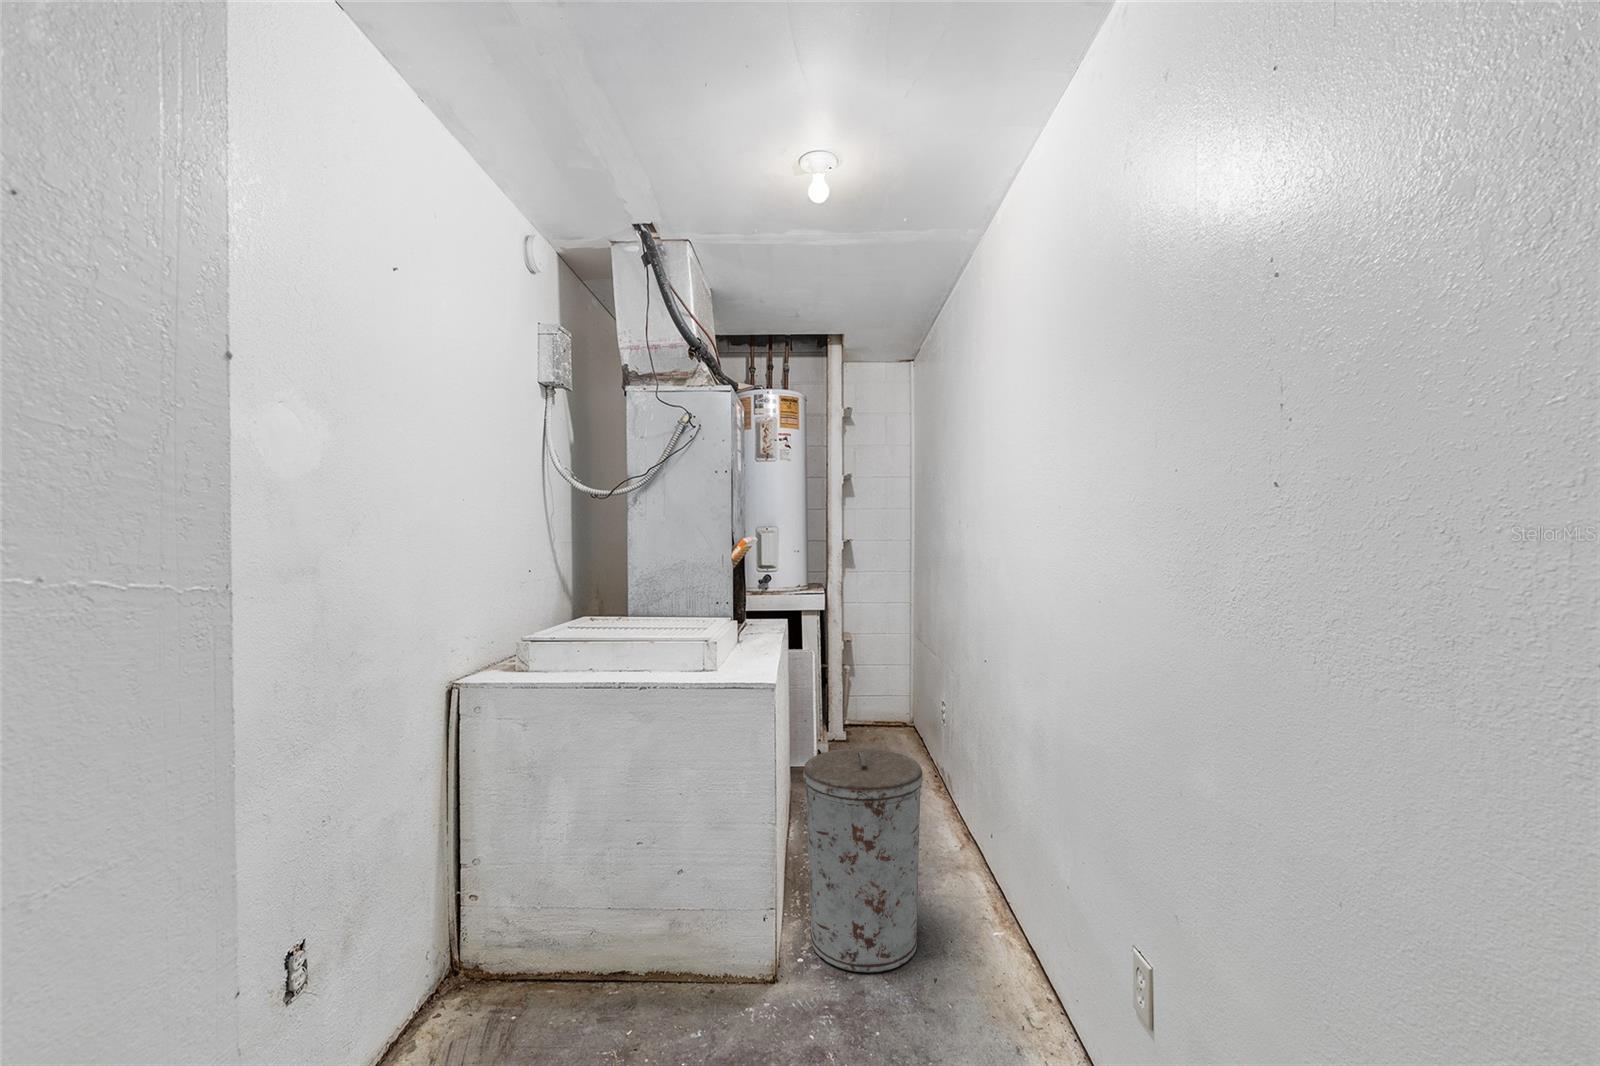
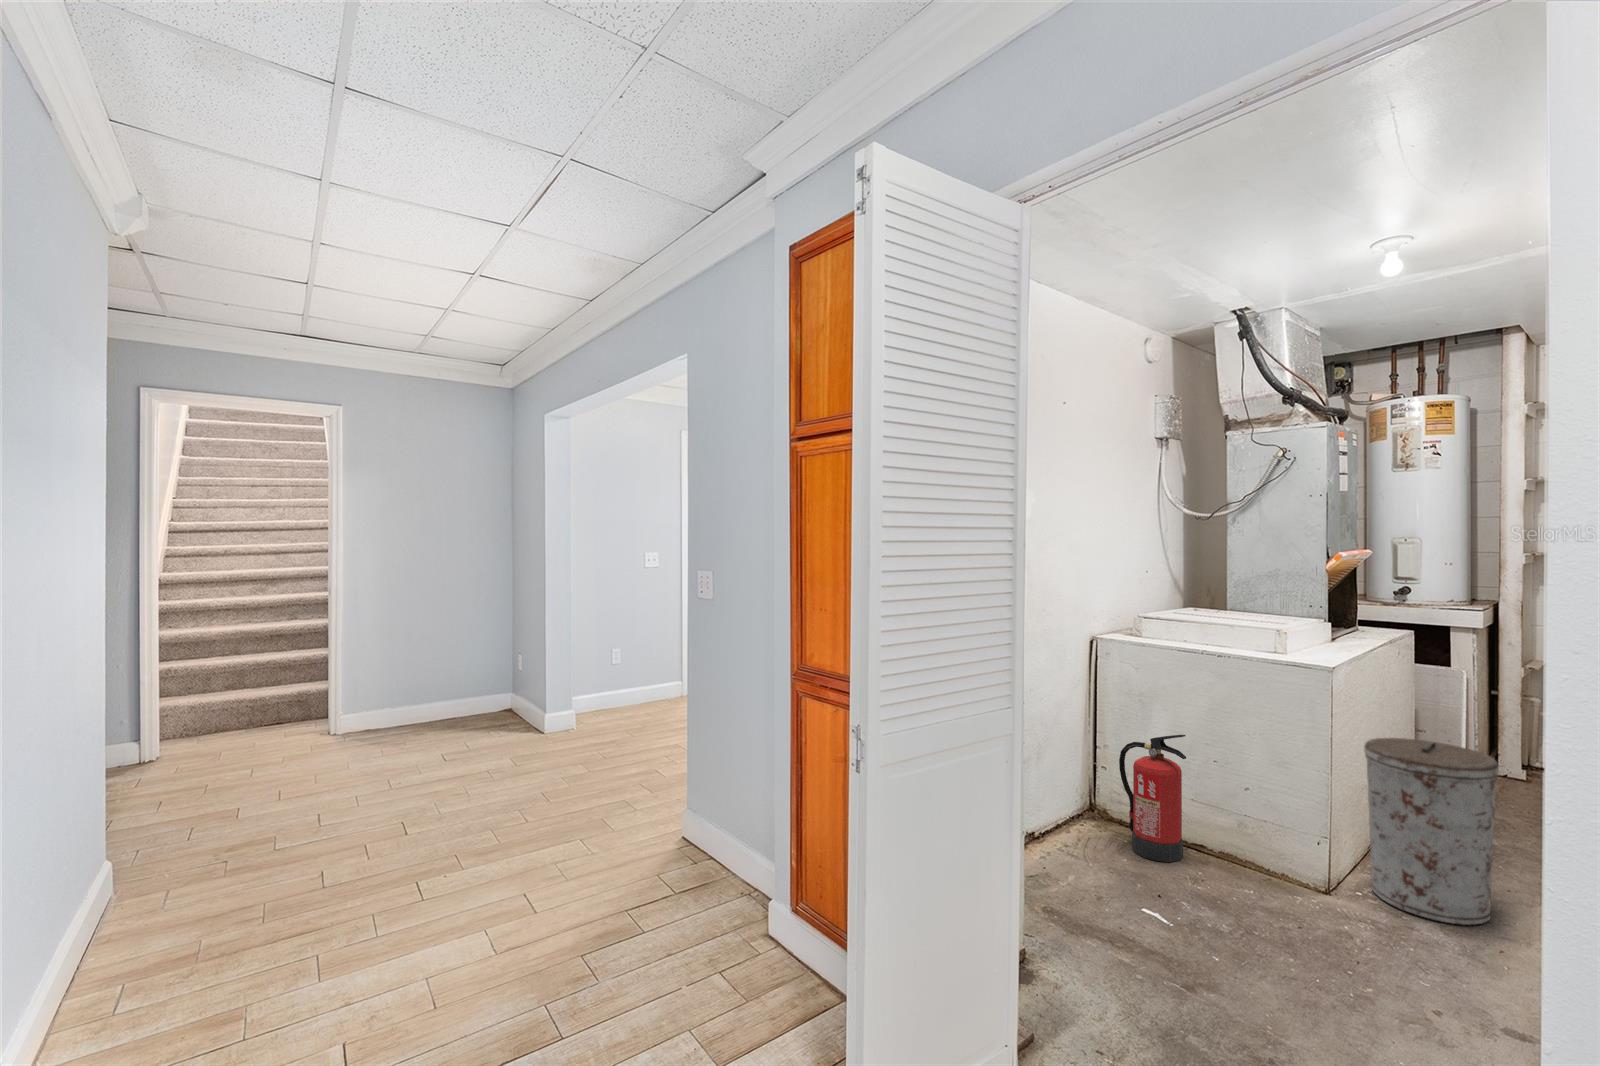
fire extinguisher: none [501,820,607,1042] -> present [1119,735,1186,862]

